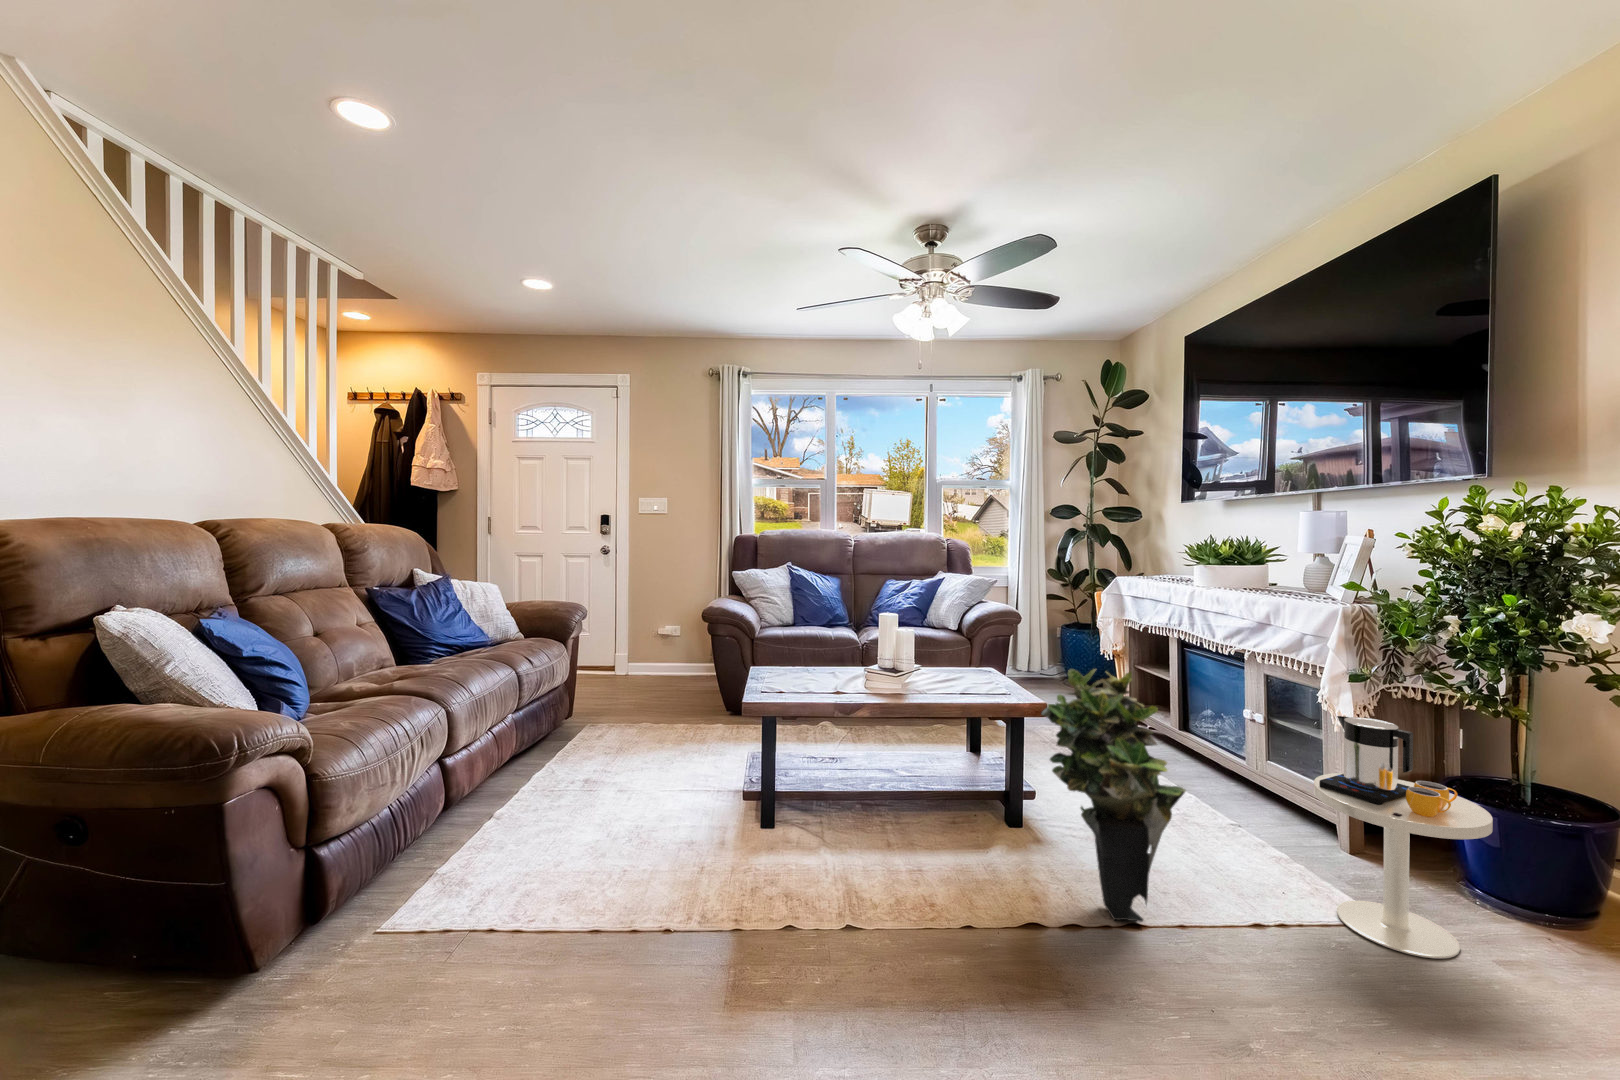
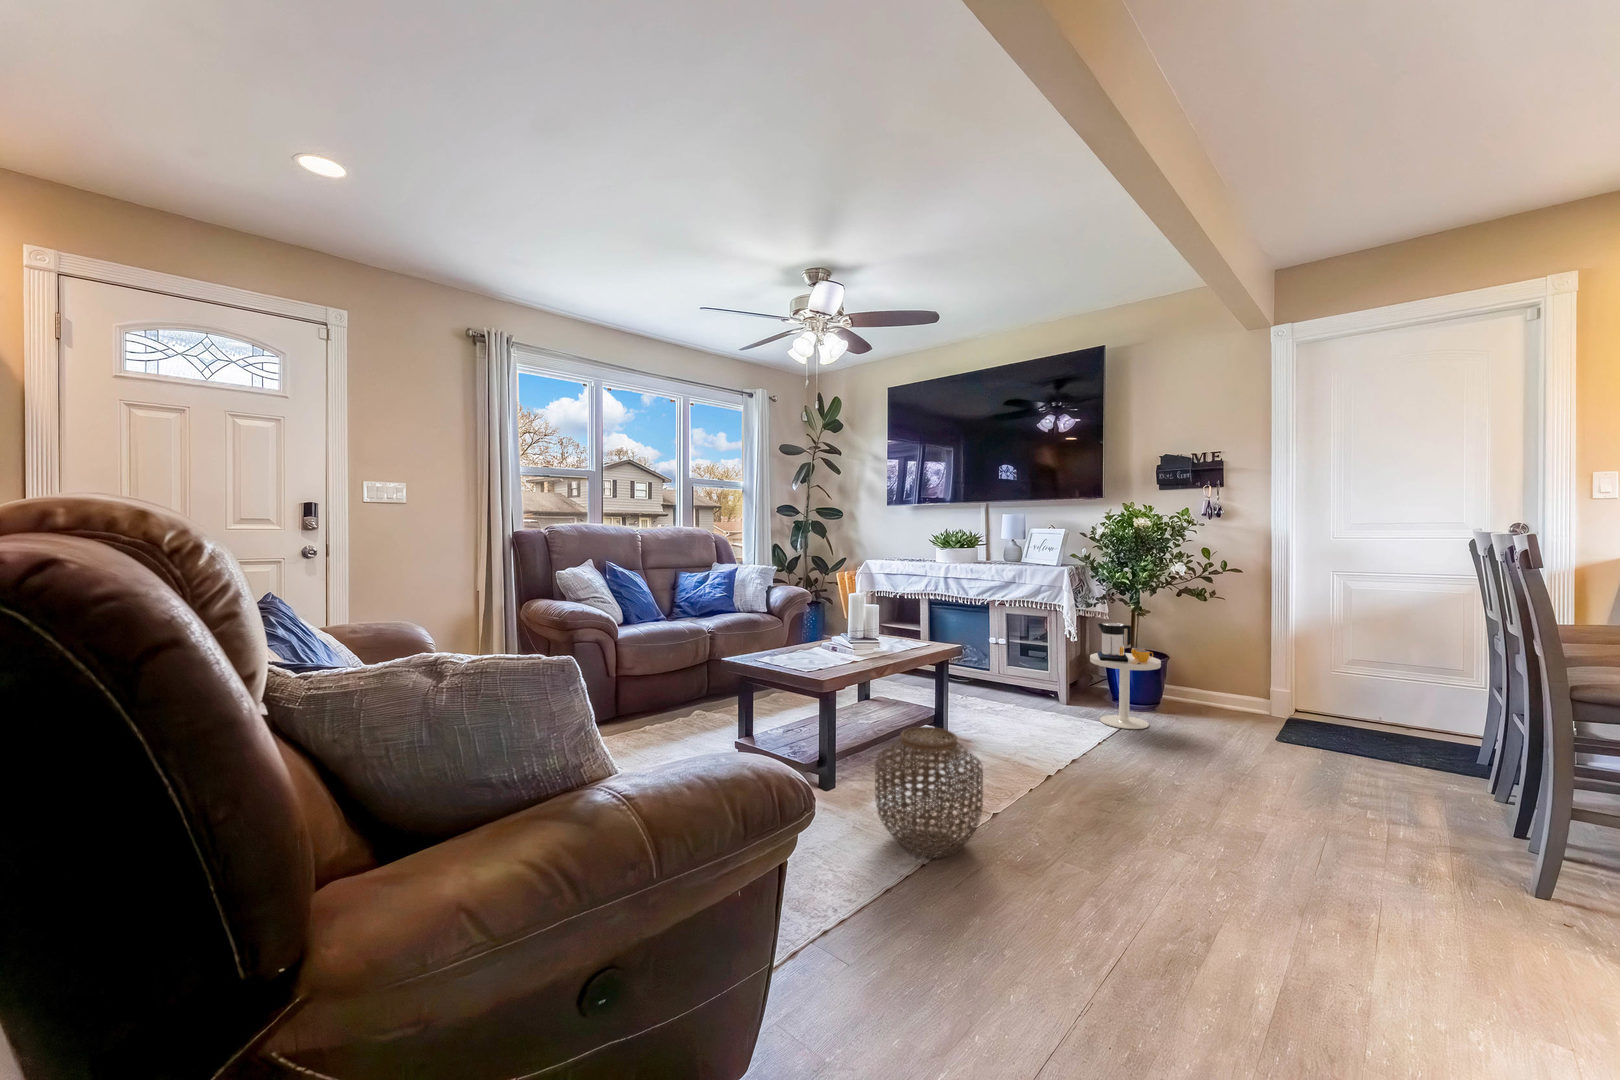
potted plant: present [1042,669,1186,922] -> none [997,612,1082,754]
woven basket: none [621,782,759,959] -> present [875,727,983,858]

